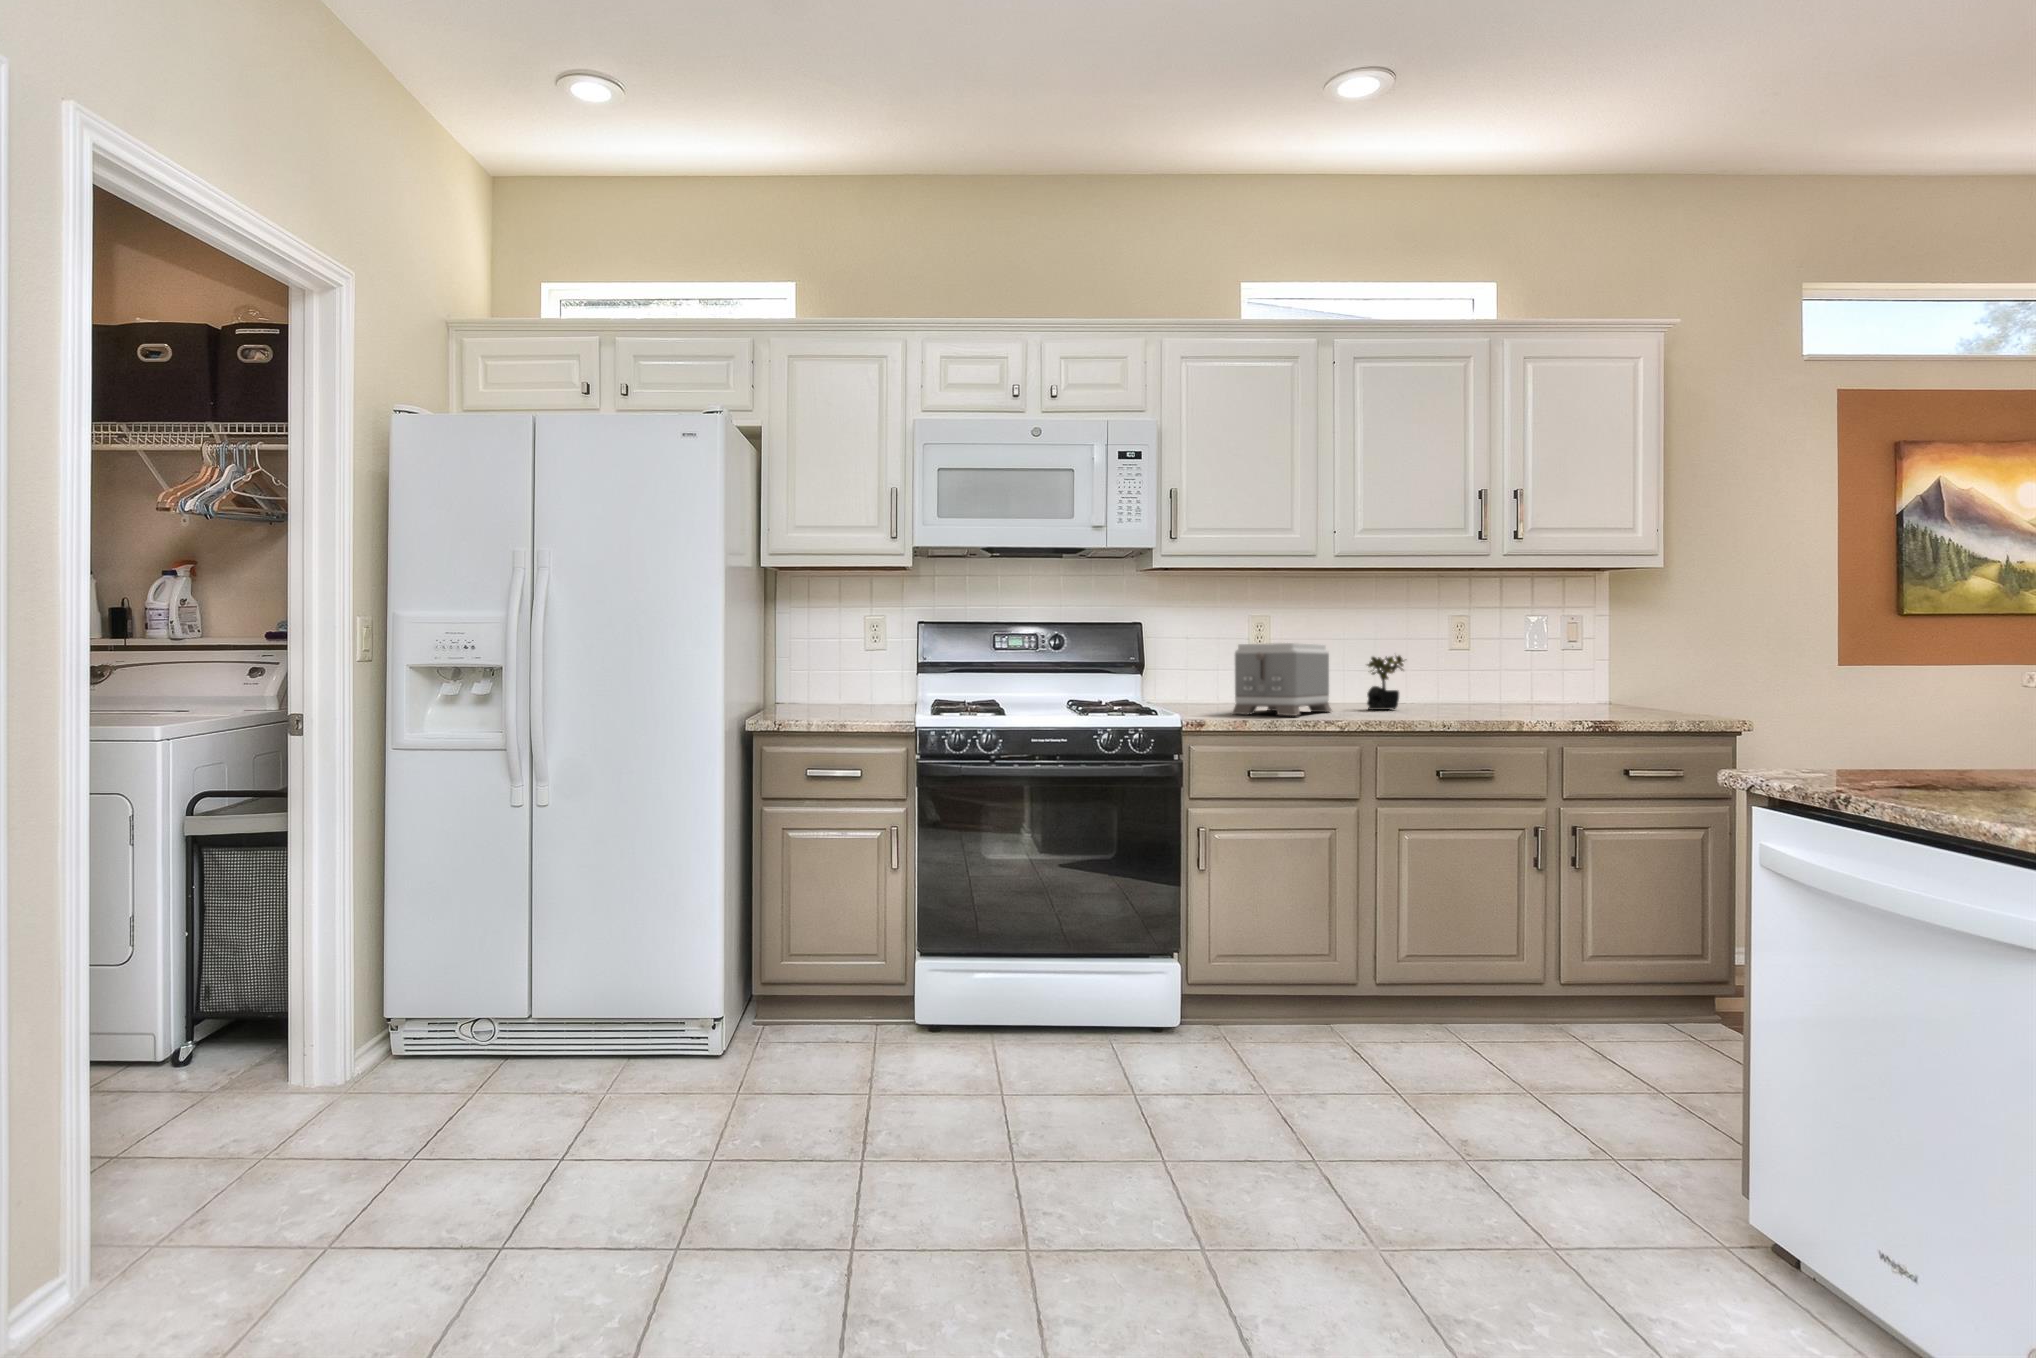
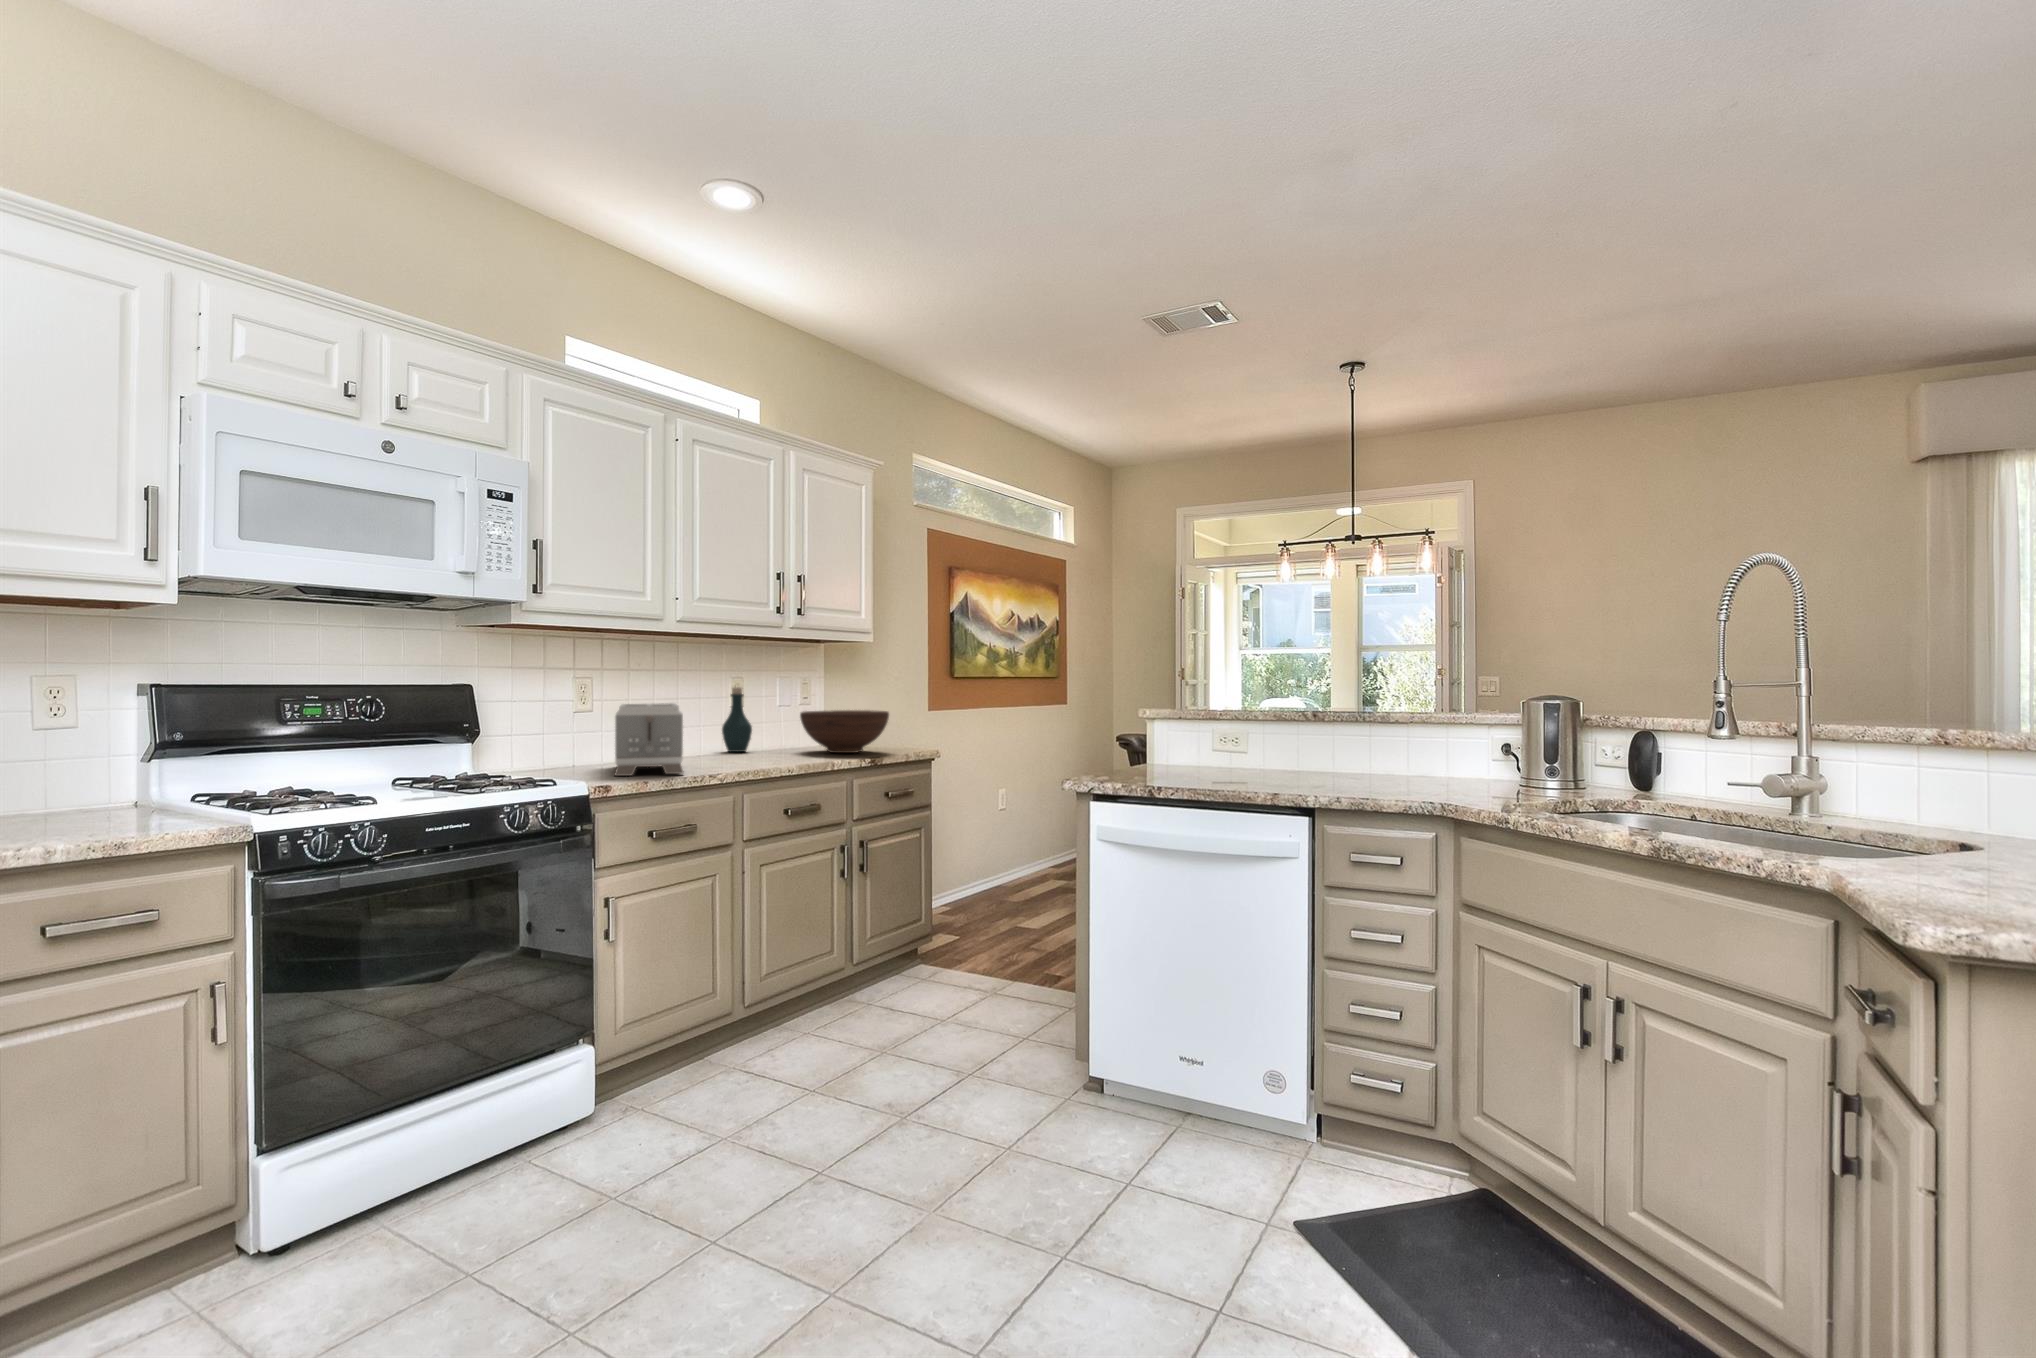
bottle: none [1431,631,1468,708] -> present [722,687,752,752]
succulent plant: present [1367,656,1404,710] -> none [687,707,722,759]
fruit bowl: none [1522,659,1655,714] -> present [800,710,889,753]

